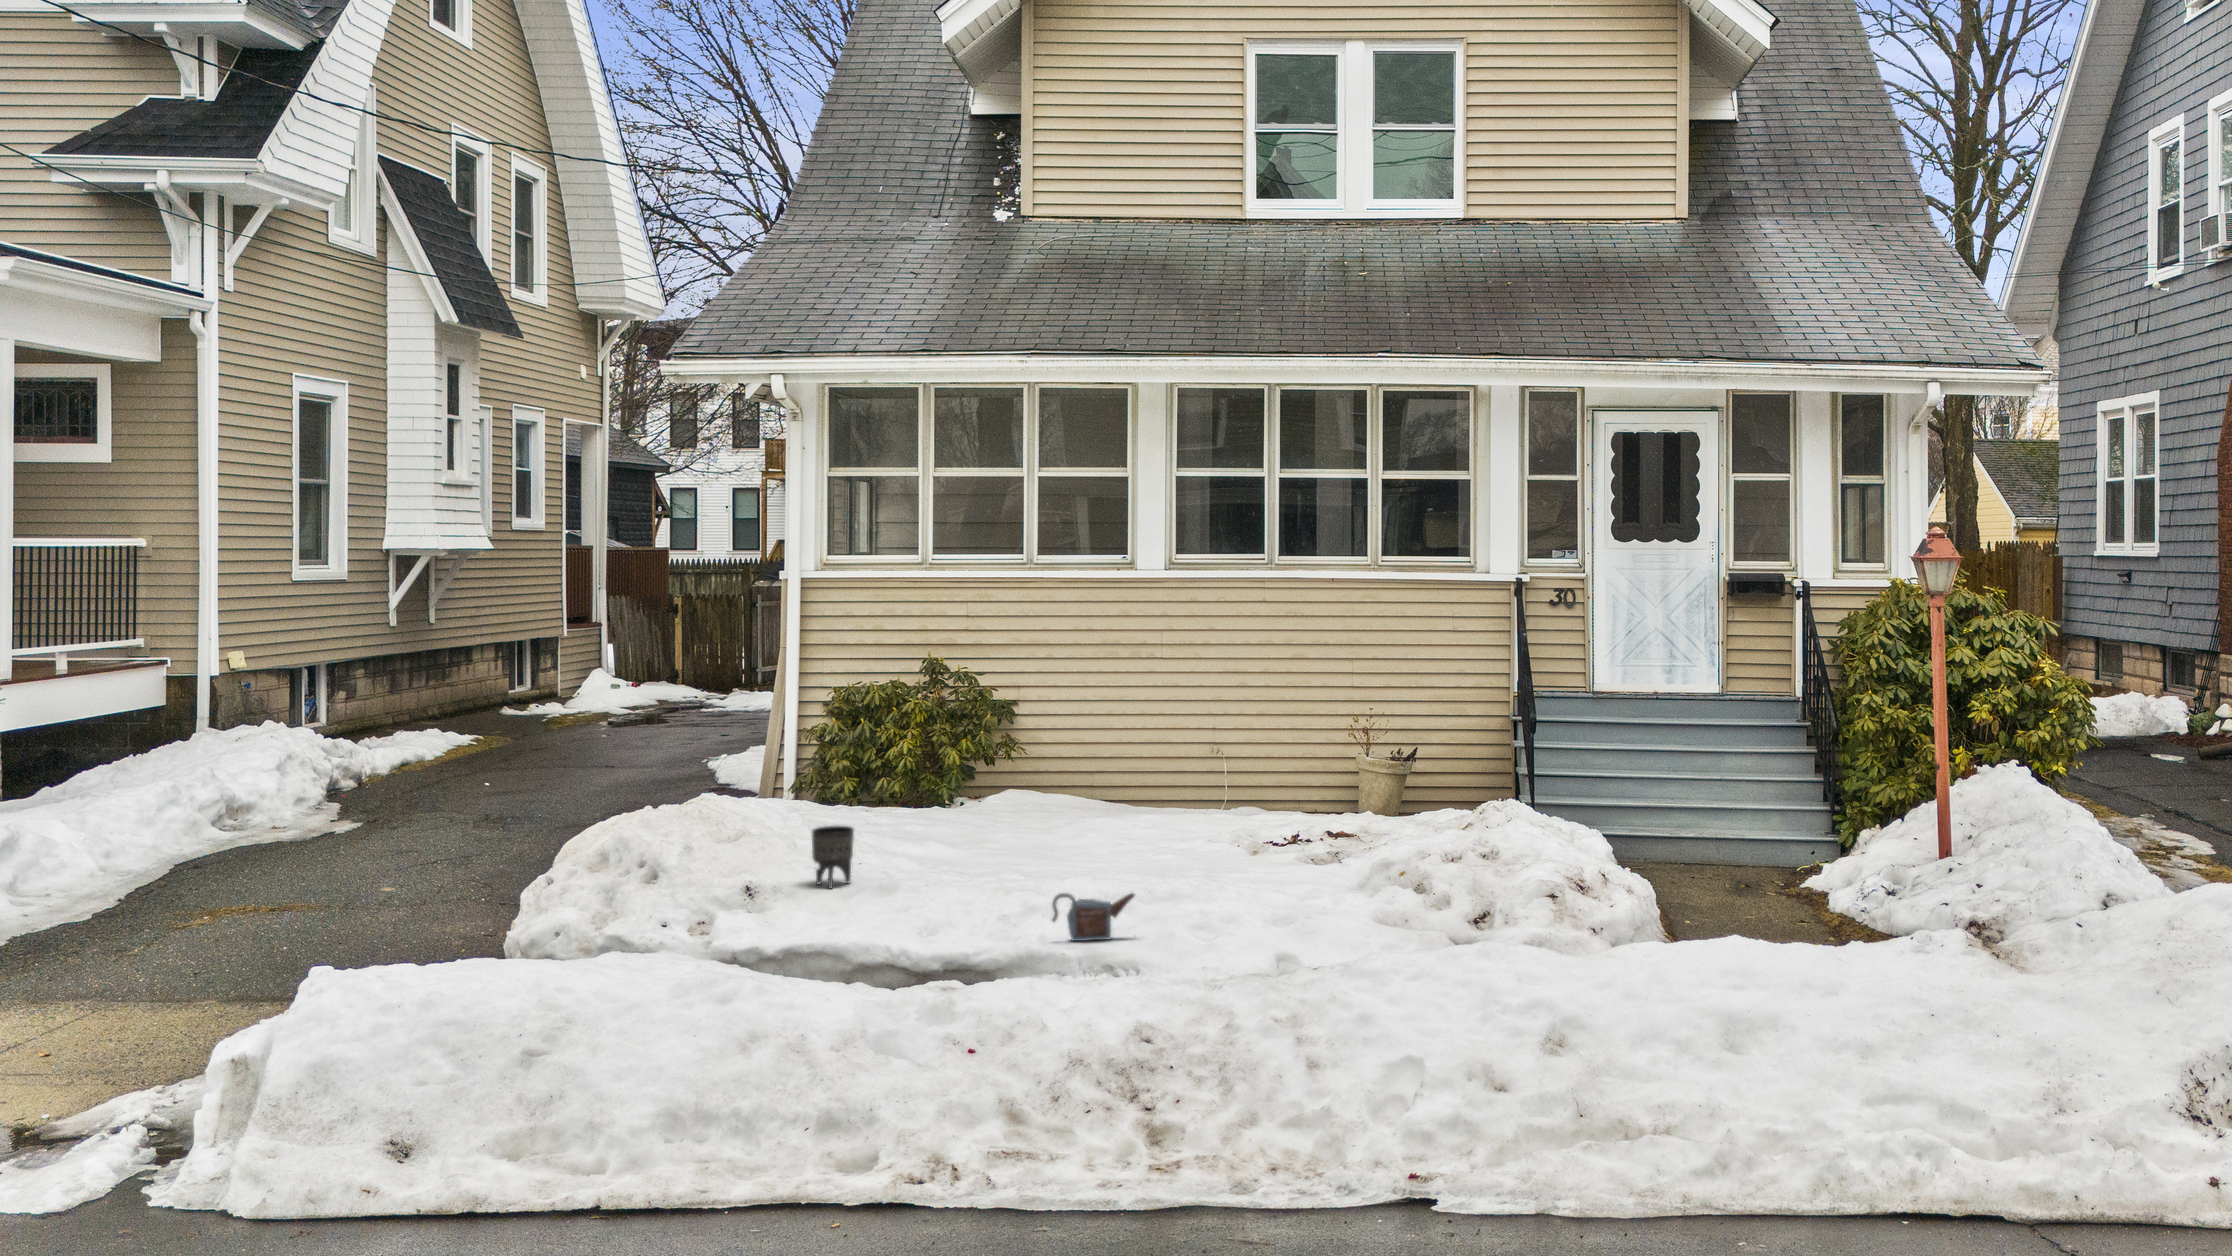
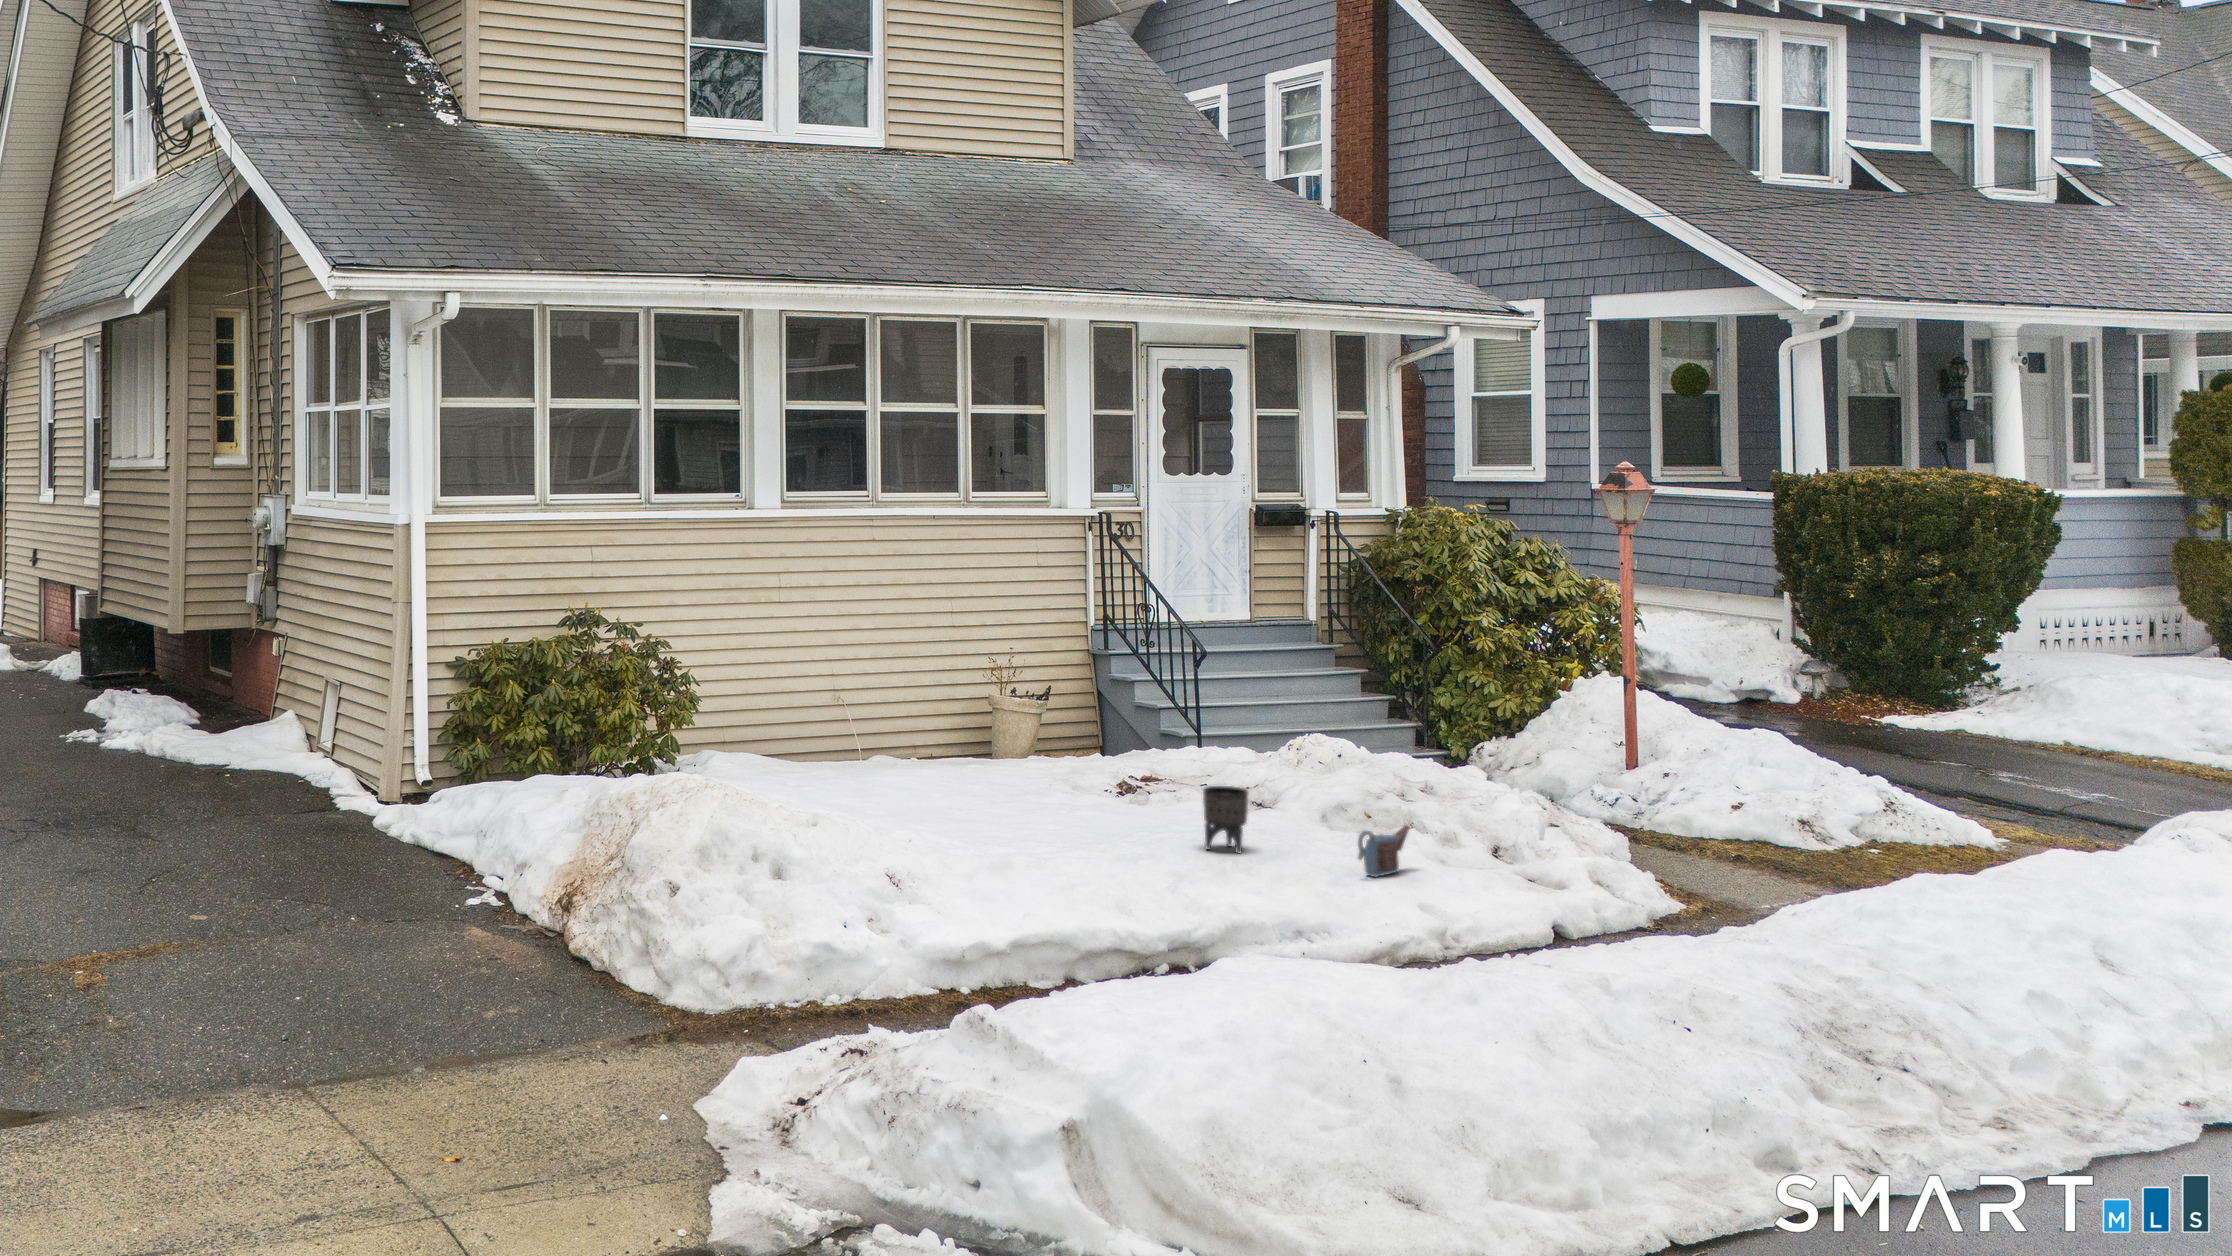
planter: present [811,826,854,889] -> present [1203,786,1249,853]

